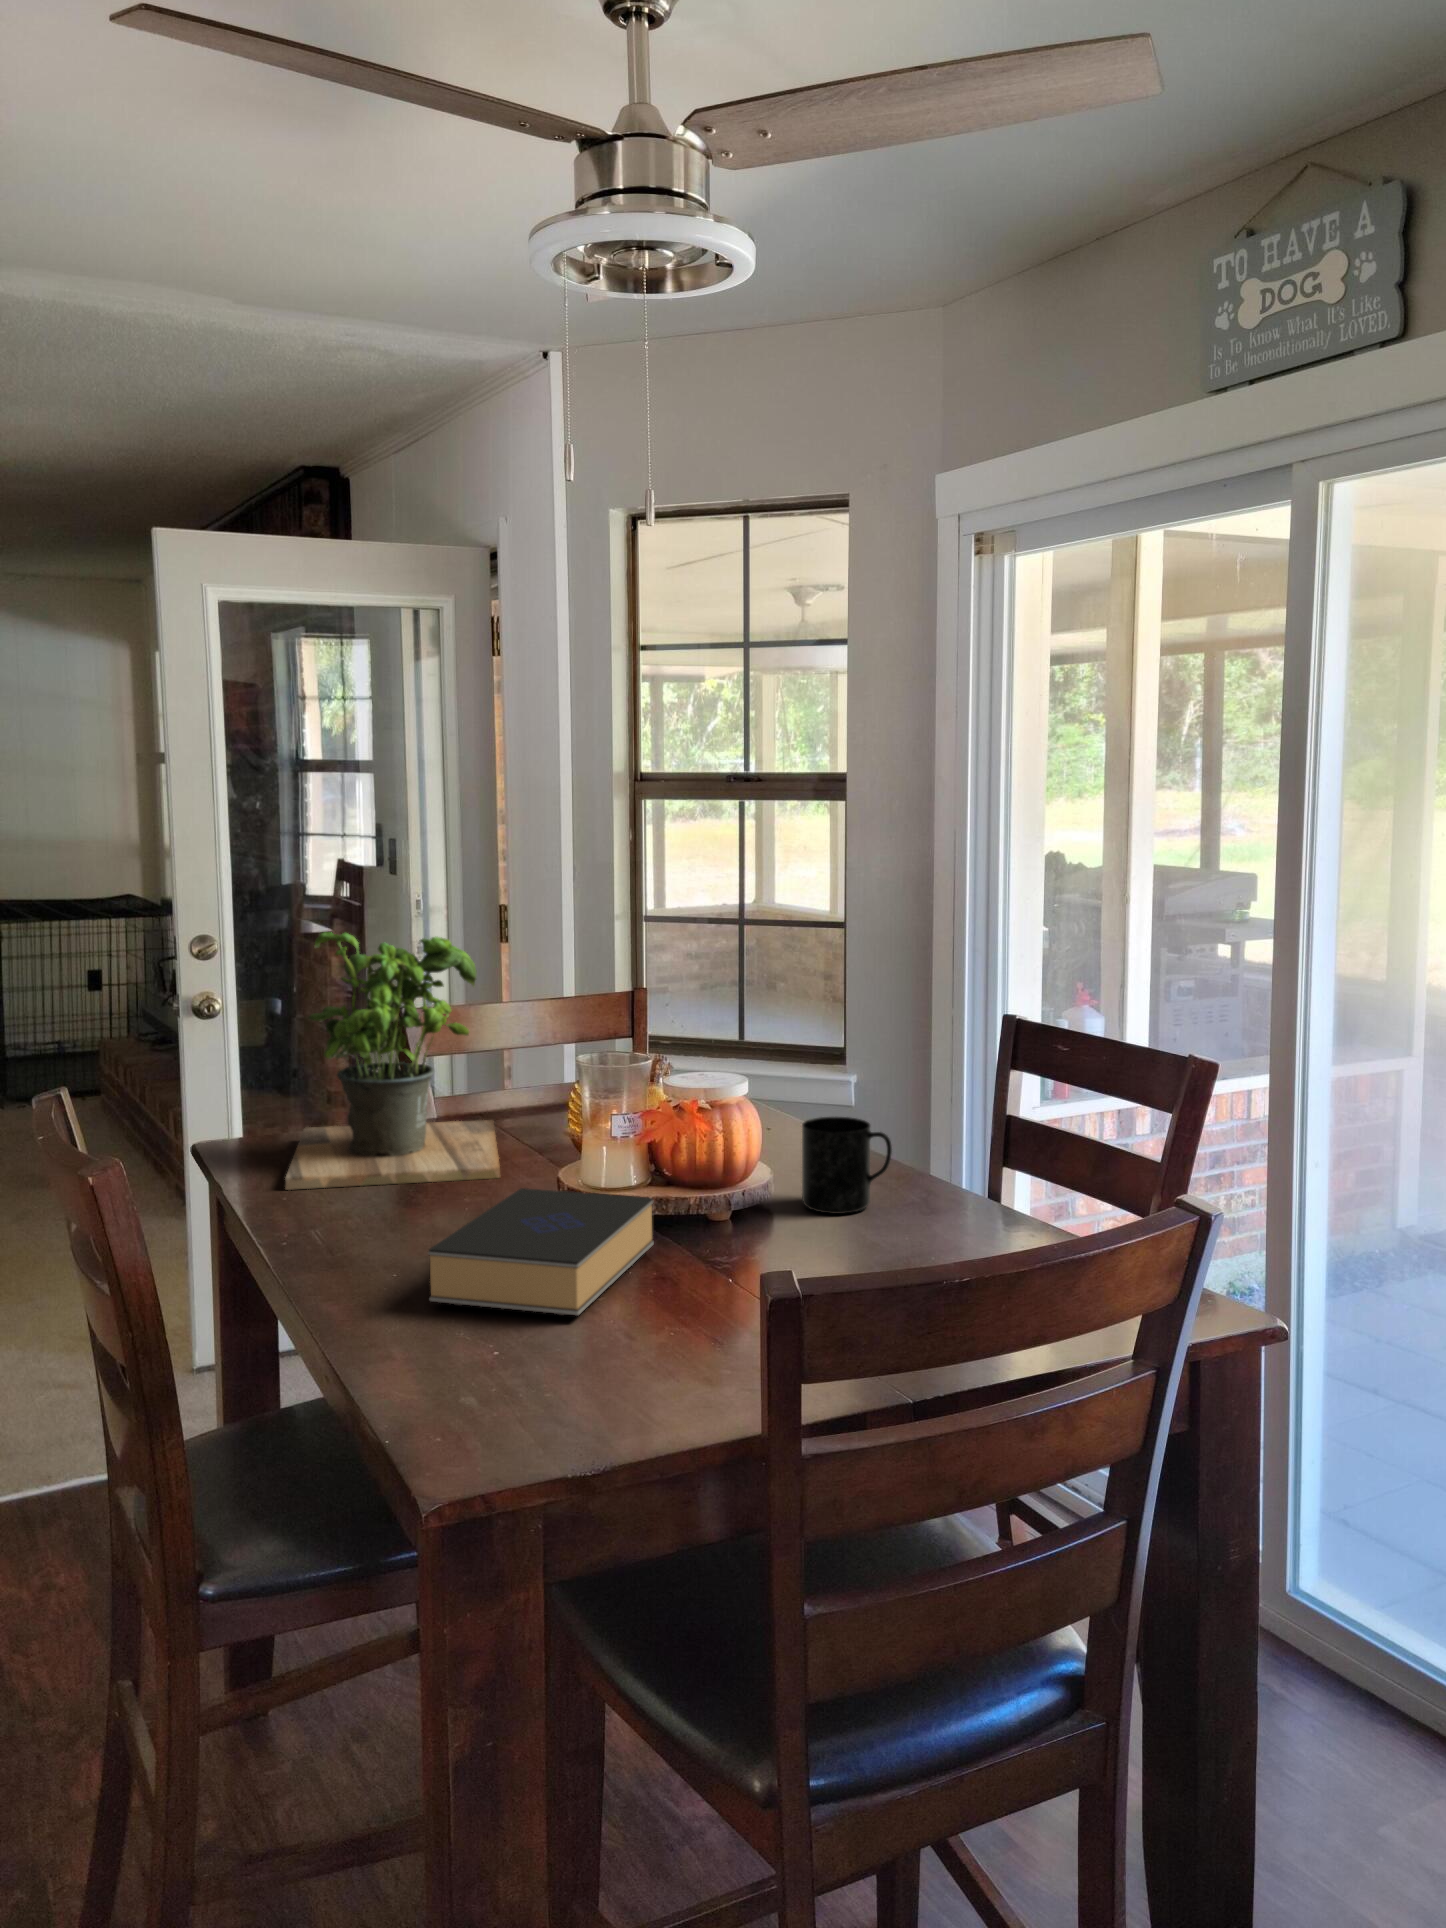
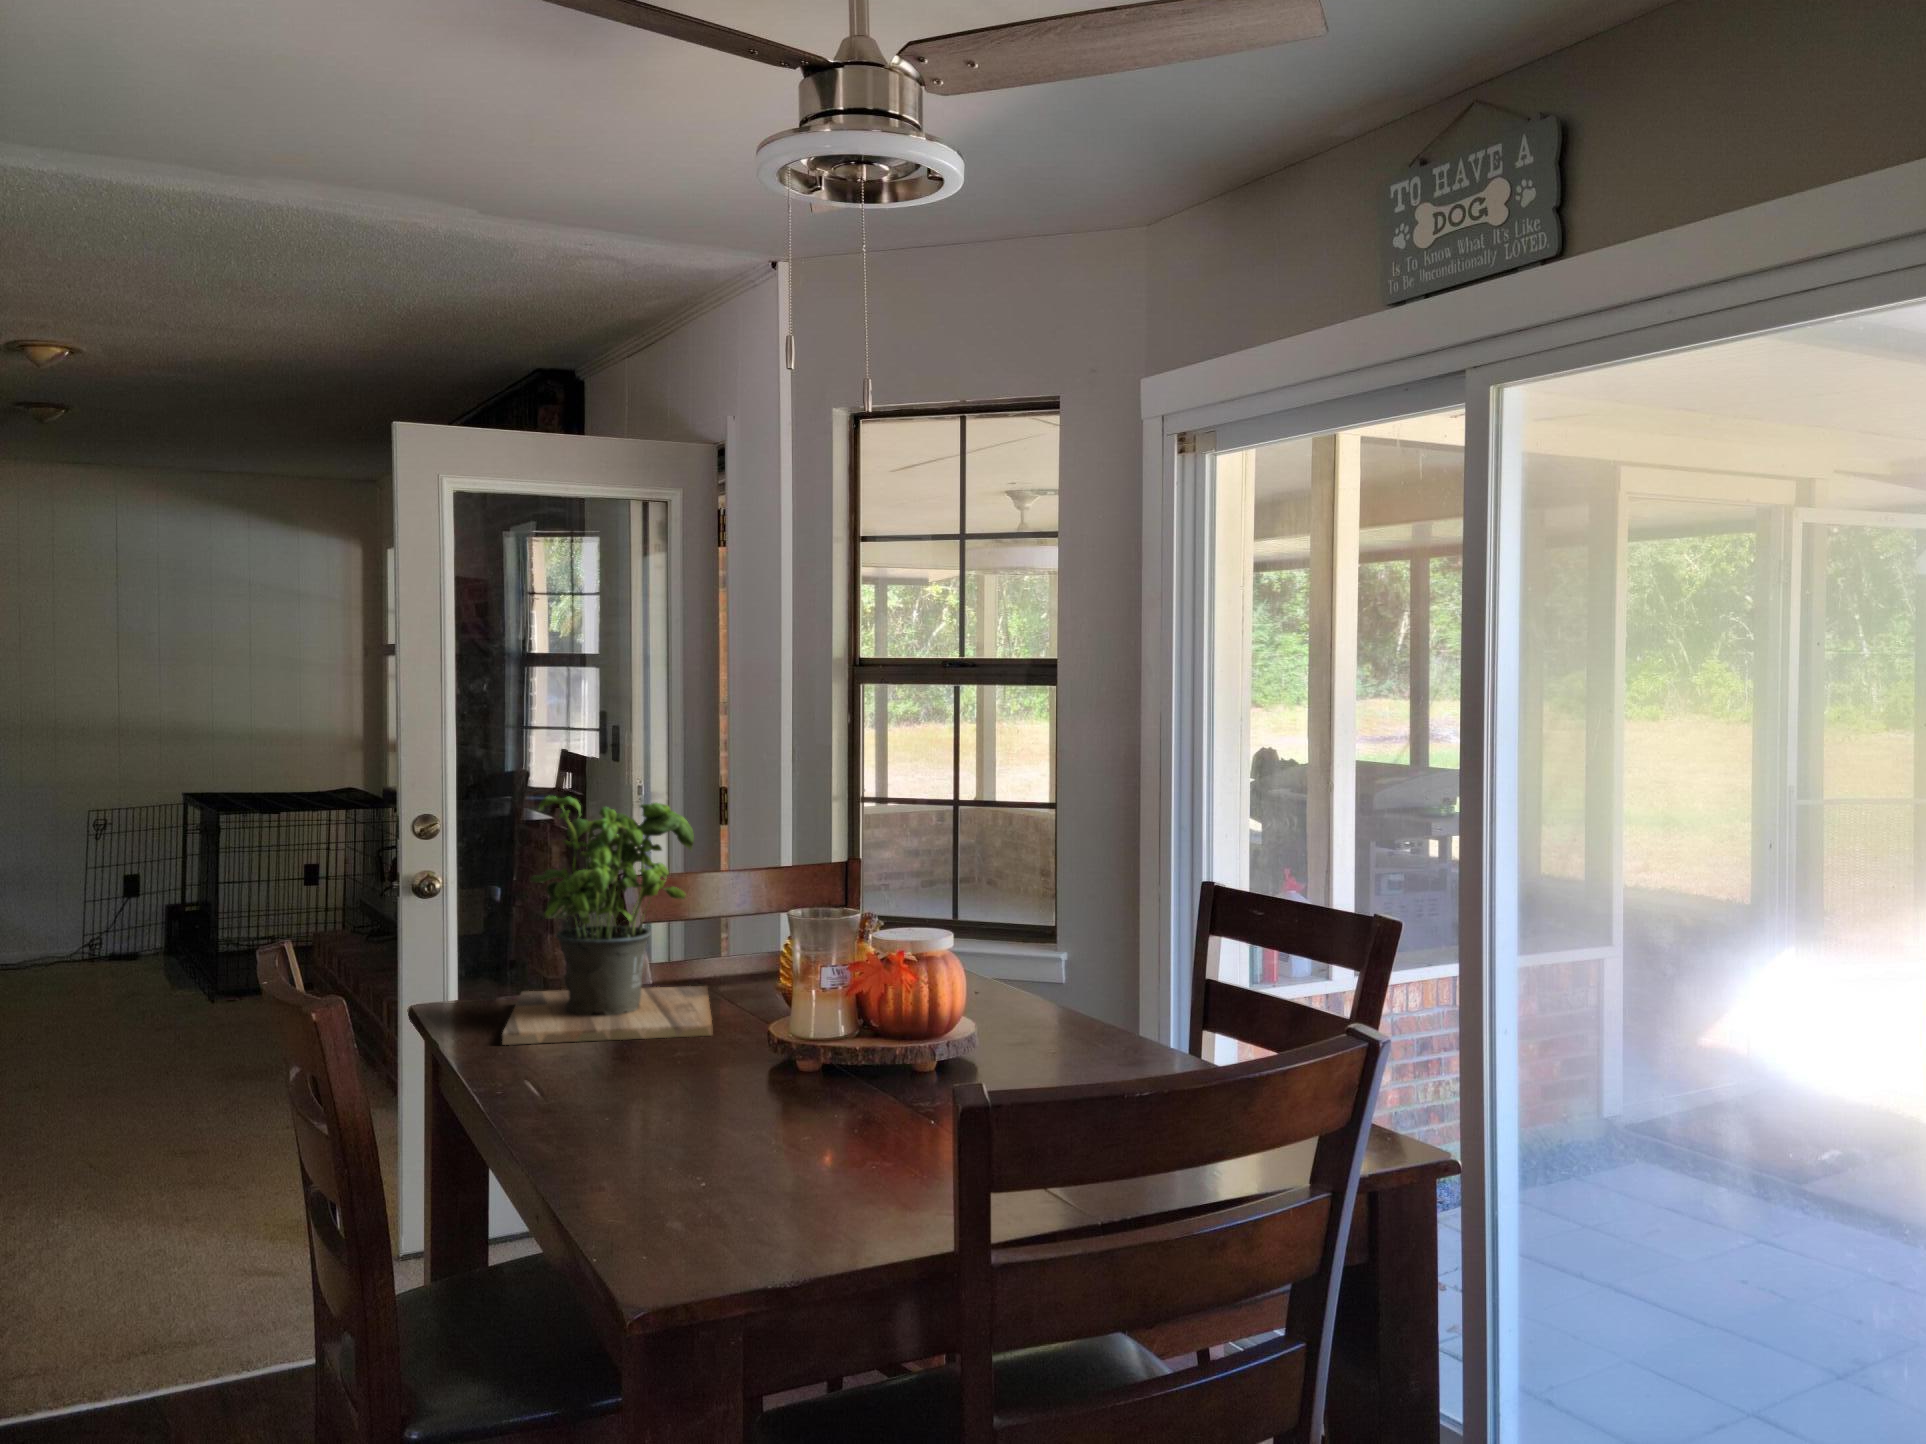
mug: present [802,1117,892,1214] -> none [1005,972,1091,1065]
book: present [428,1188,654,1316] -> none [640,1034,859,1147]

